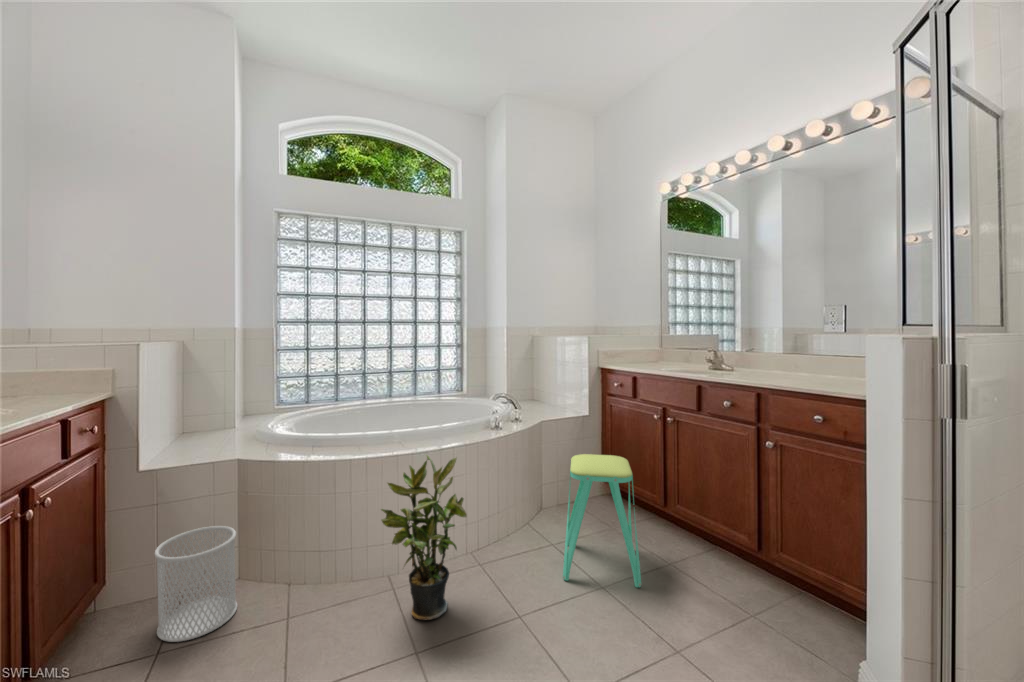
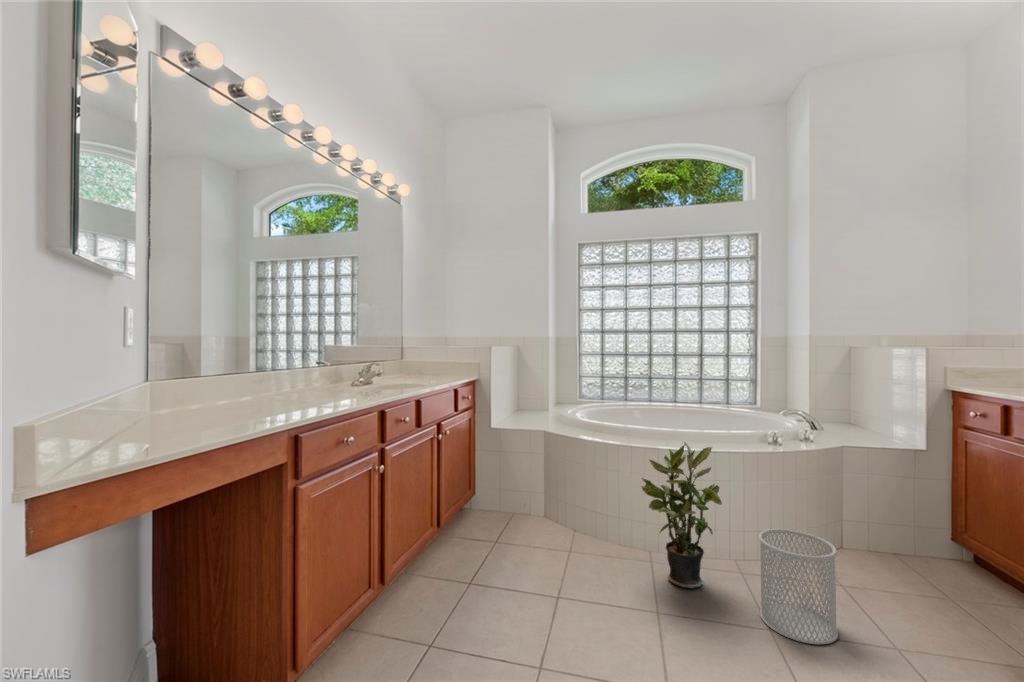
stool: present [563,454,641,587] -> none [846,476,977,652]
wastebasket: present [155,526,237,642] -> present [759,529,838,645]

